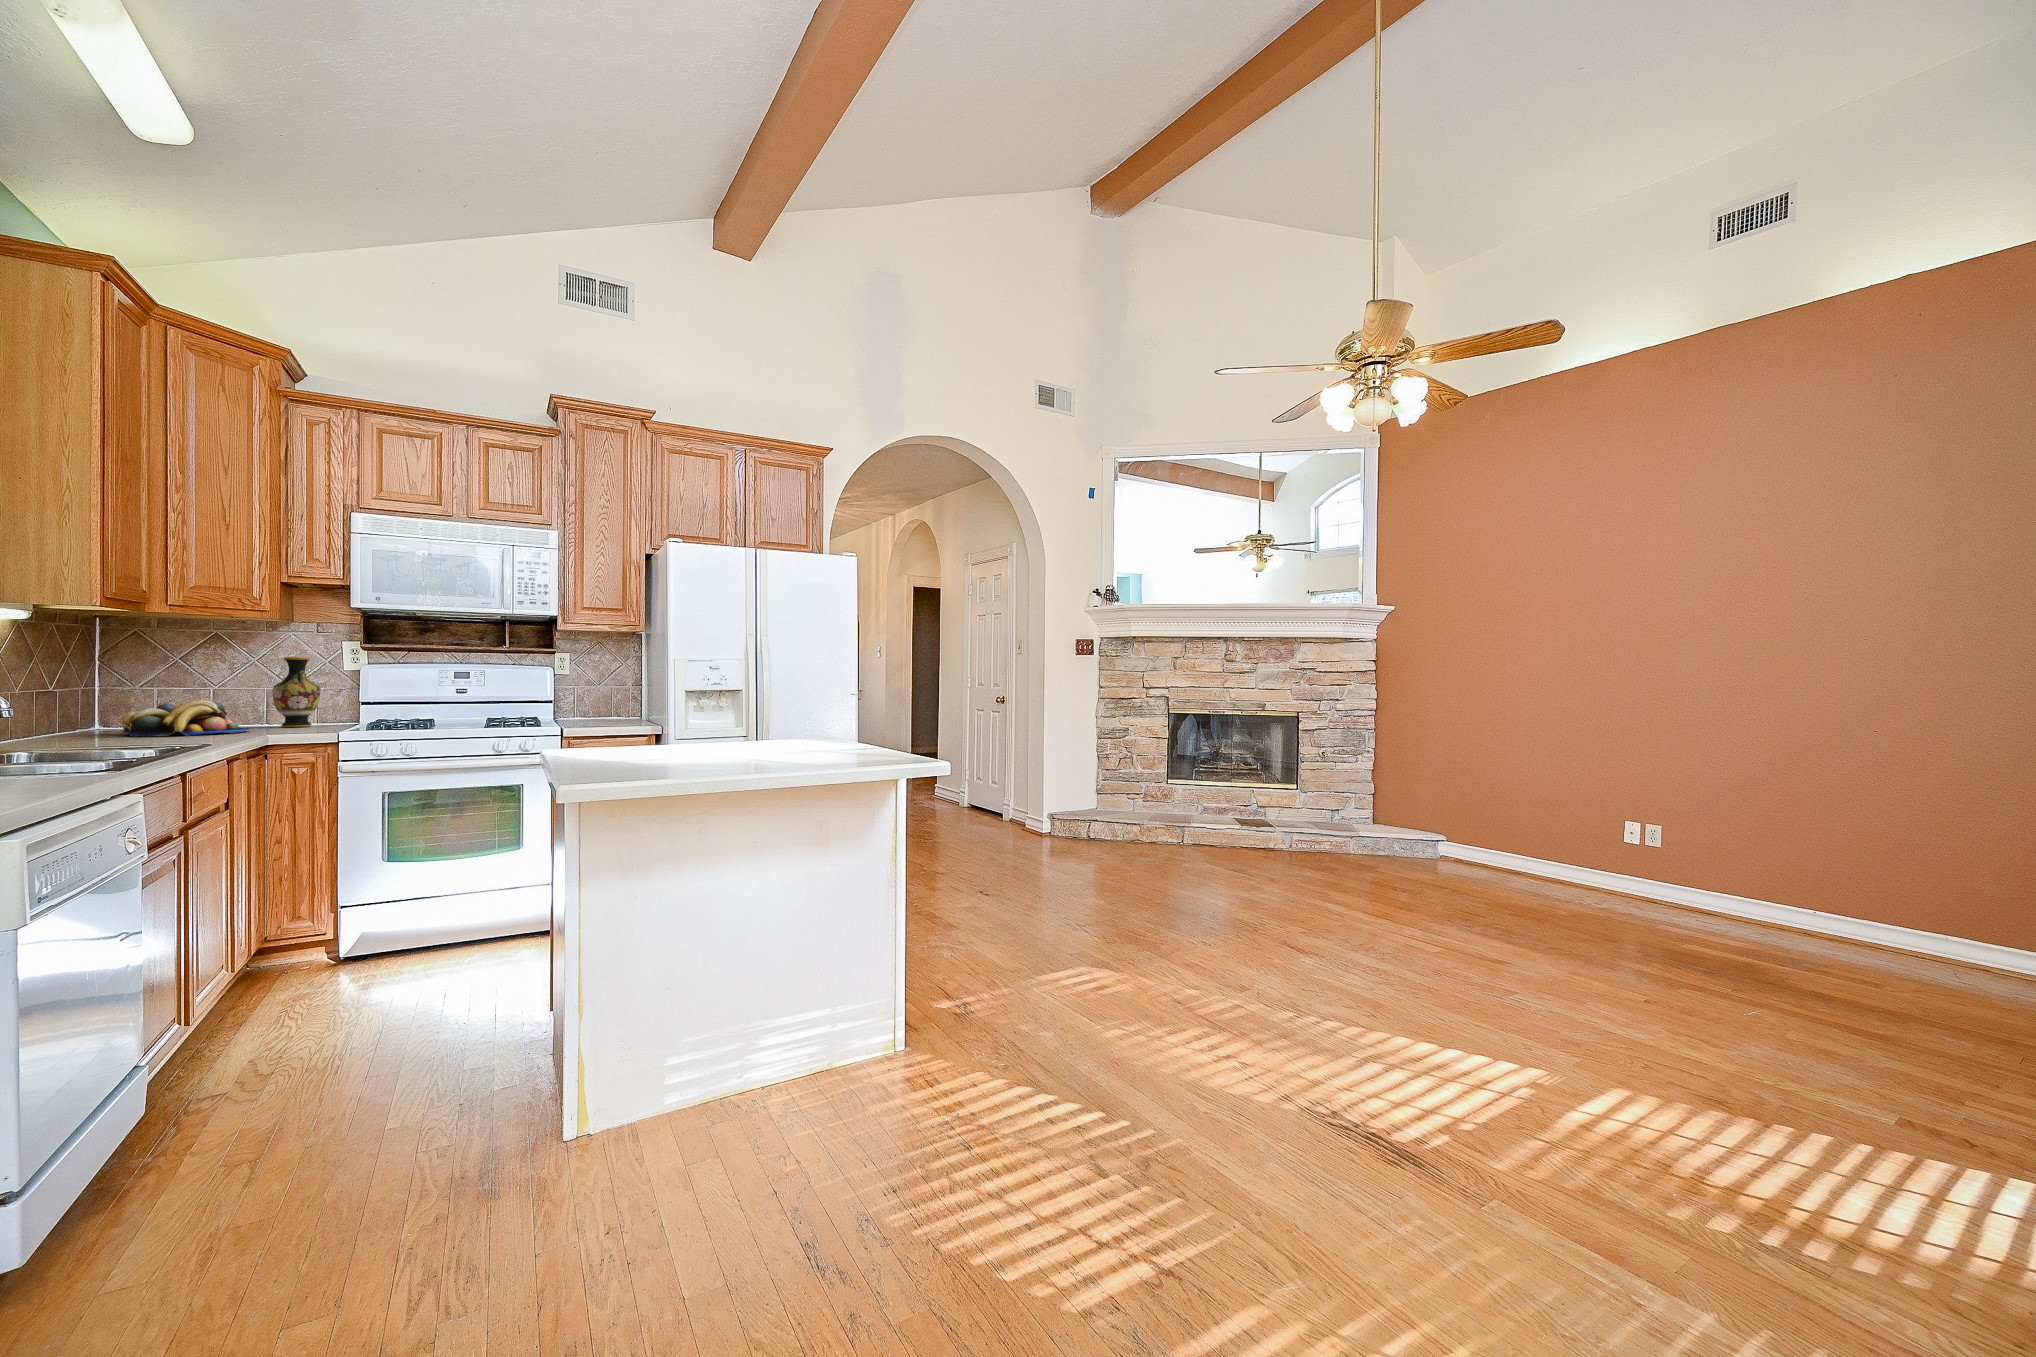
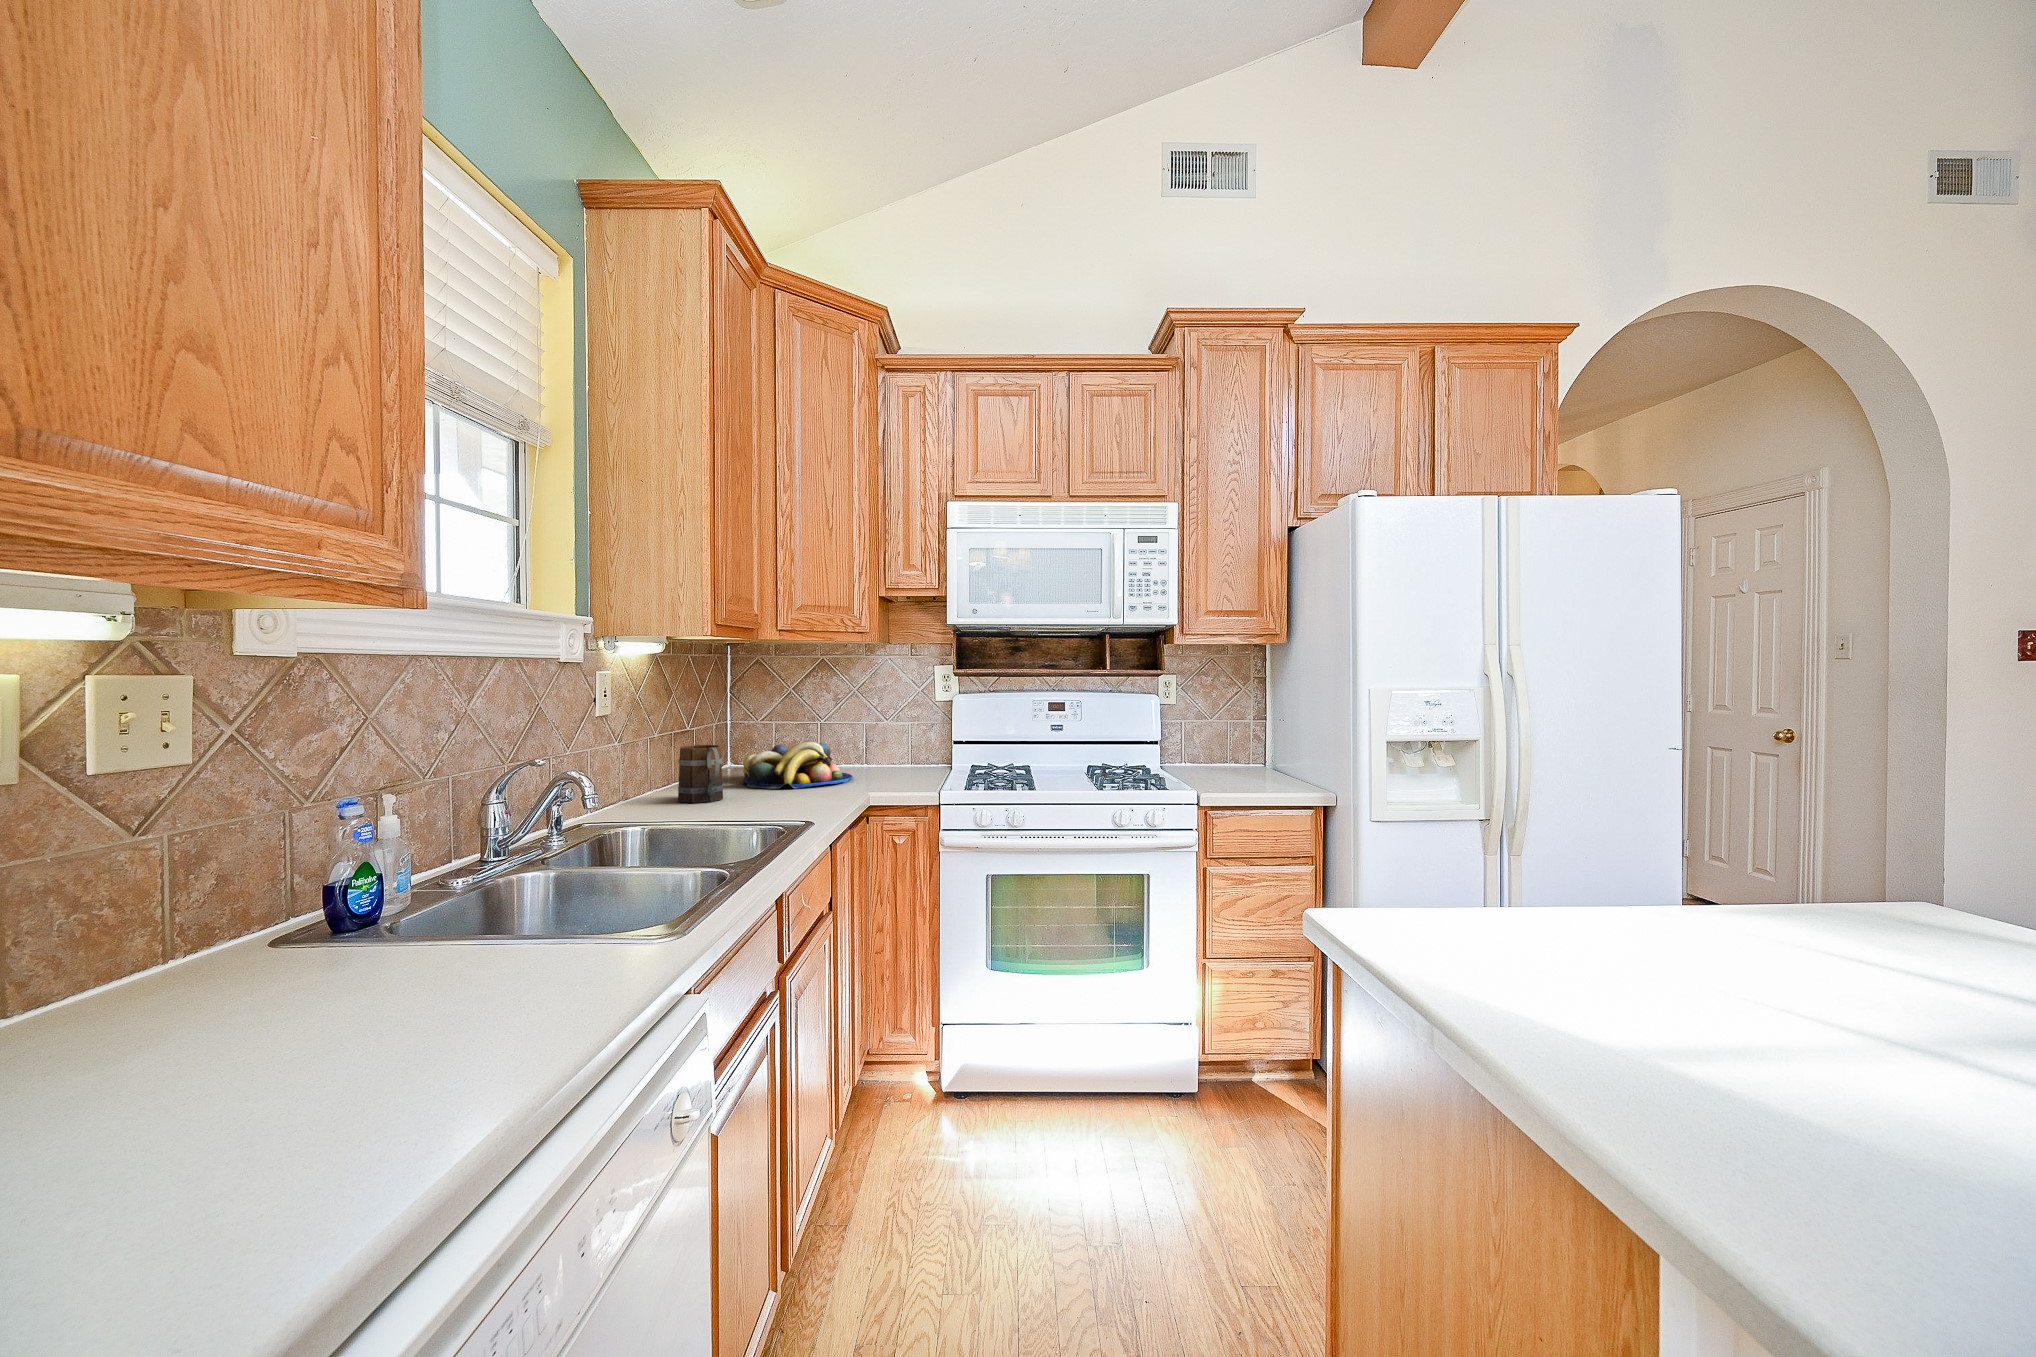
vase: present [273,657,321,727] -> none [873,686,917,769]
mug: none [56,697,108,743] -> present [678,745,723,803]

